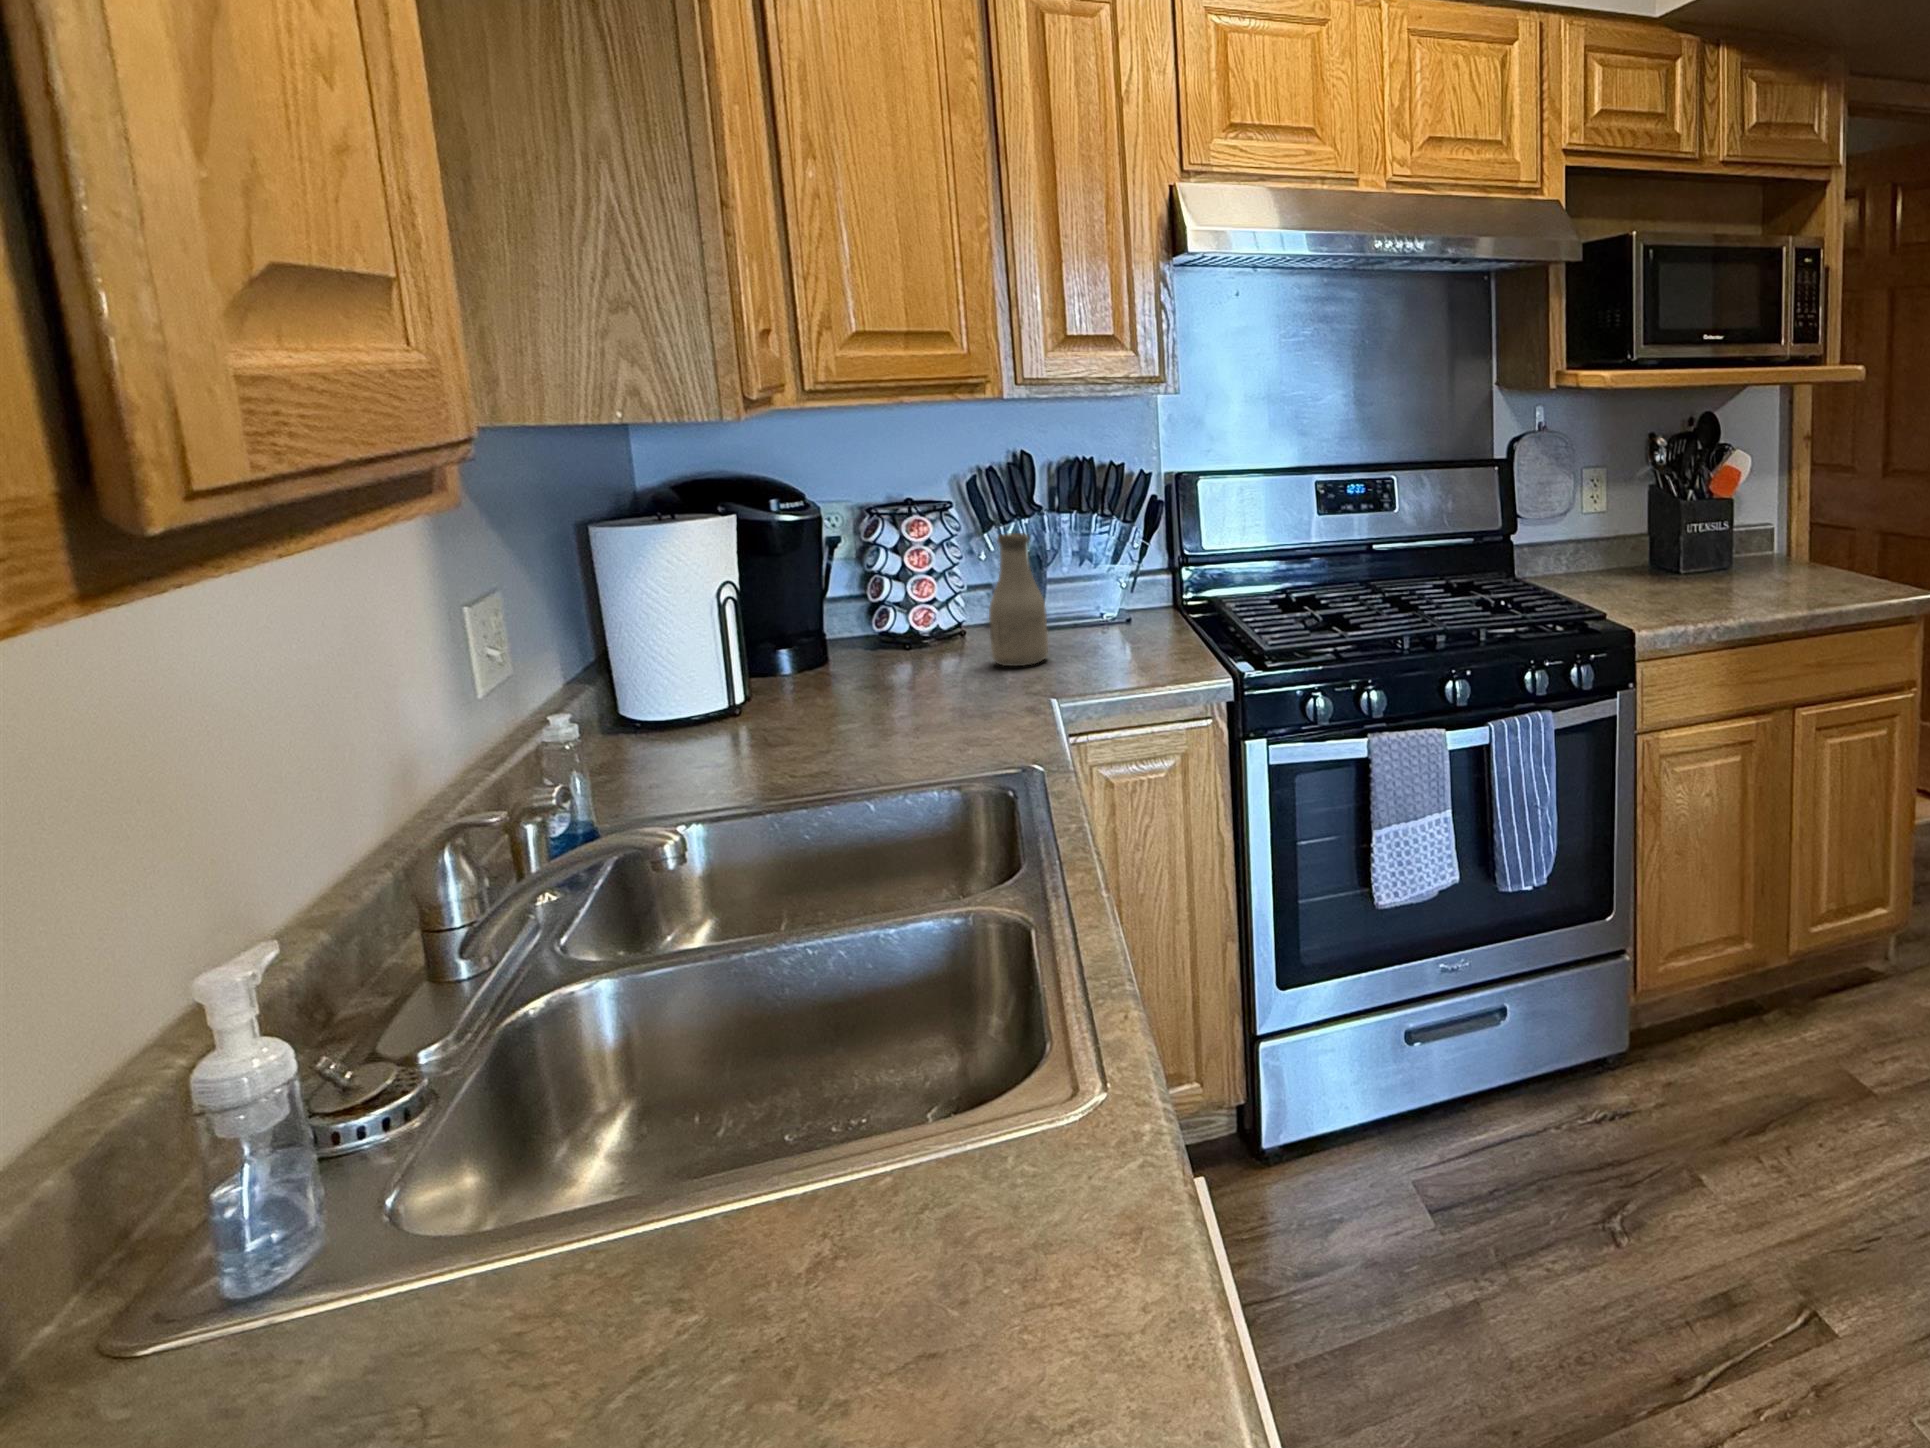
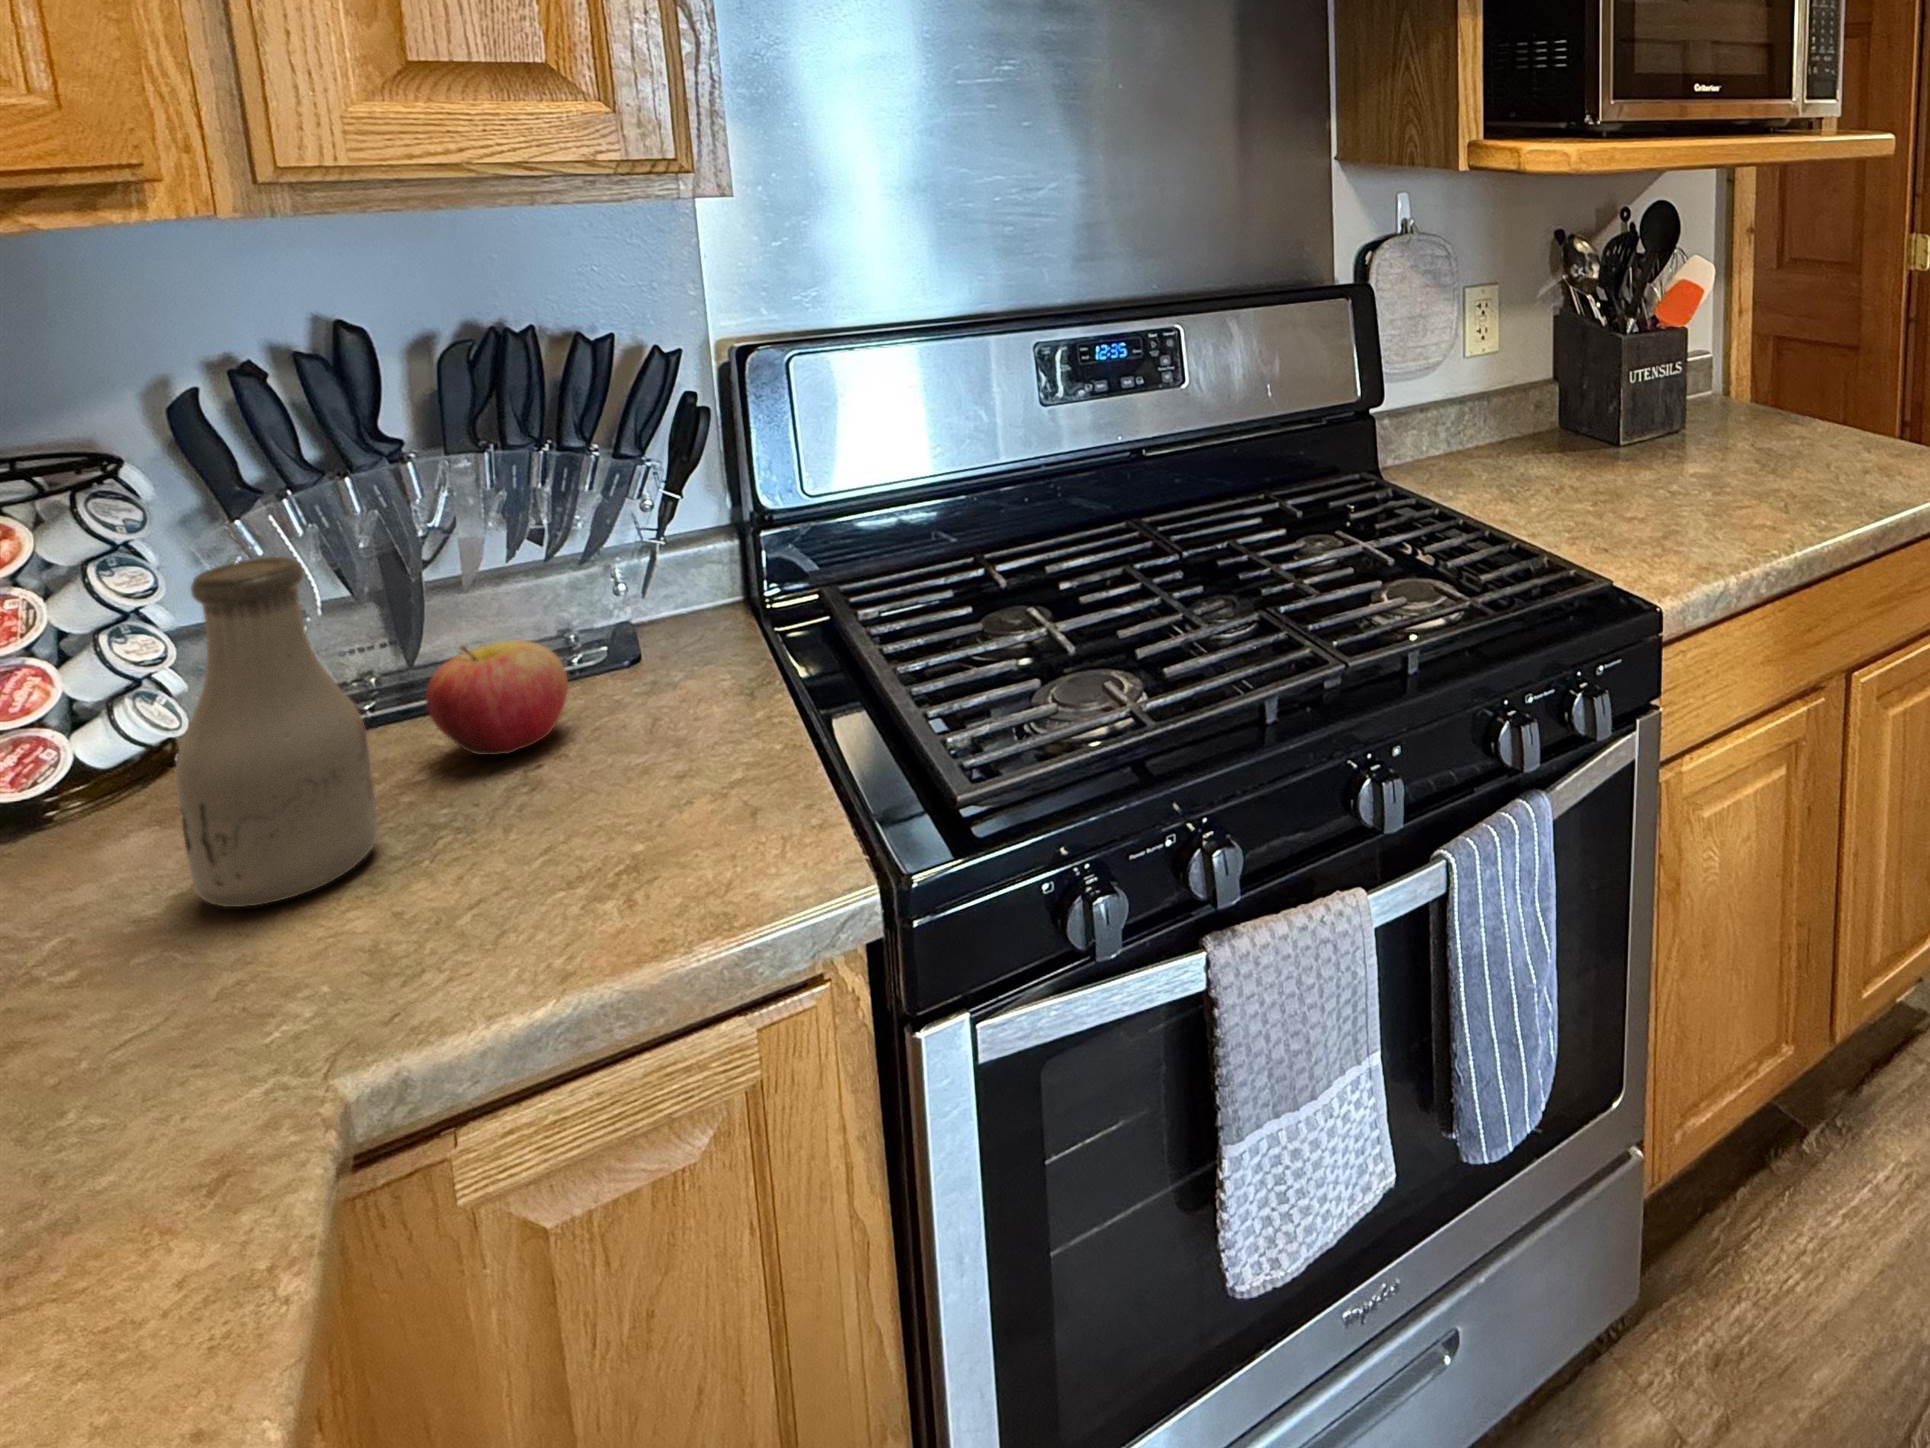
apple: none [1057,591,1108,641] -> present [426,640,568,755]

